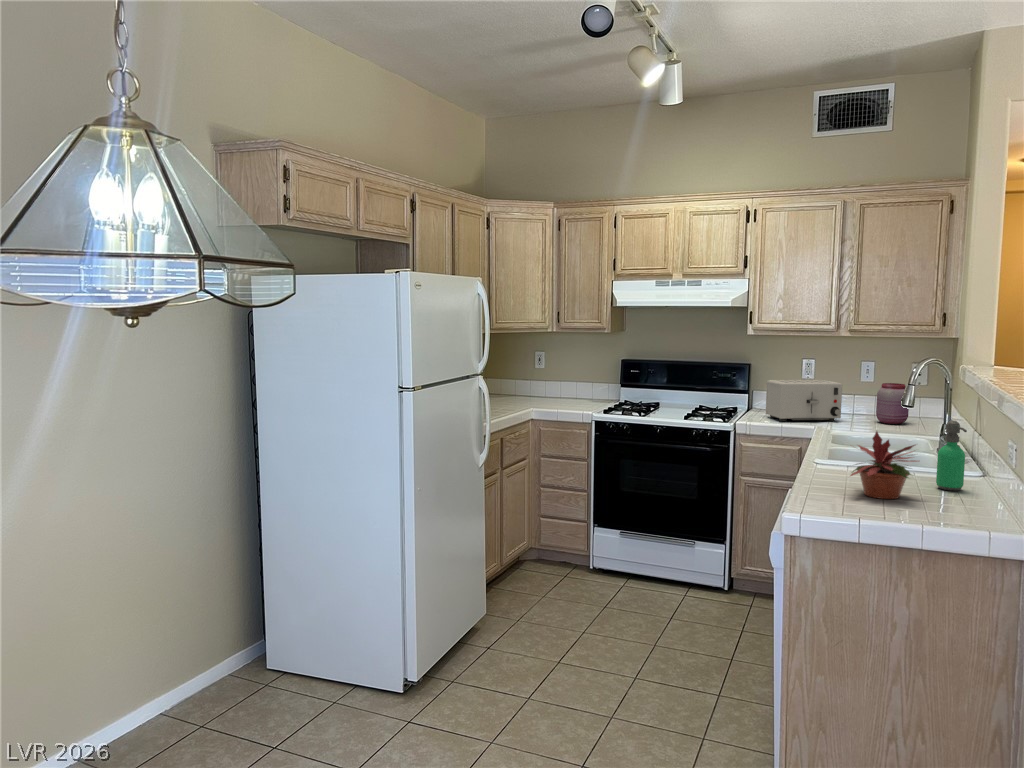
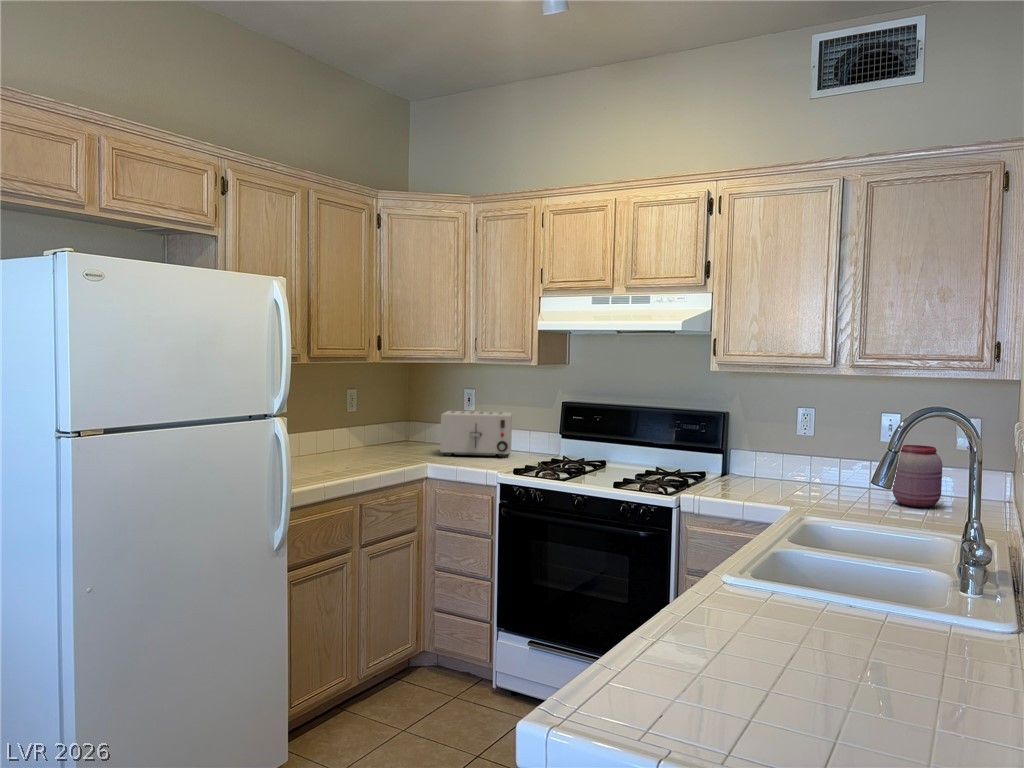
toaster: present [766,380,842,421] -> present [440,411,512,457]
soap dispenser: present [936,421,967,491] -> none [893,520,947,659]
potted plant: present [851,431,917,499] -> none [688,536,851,676]

